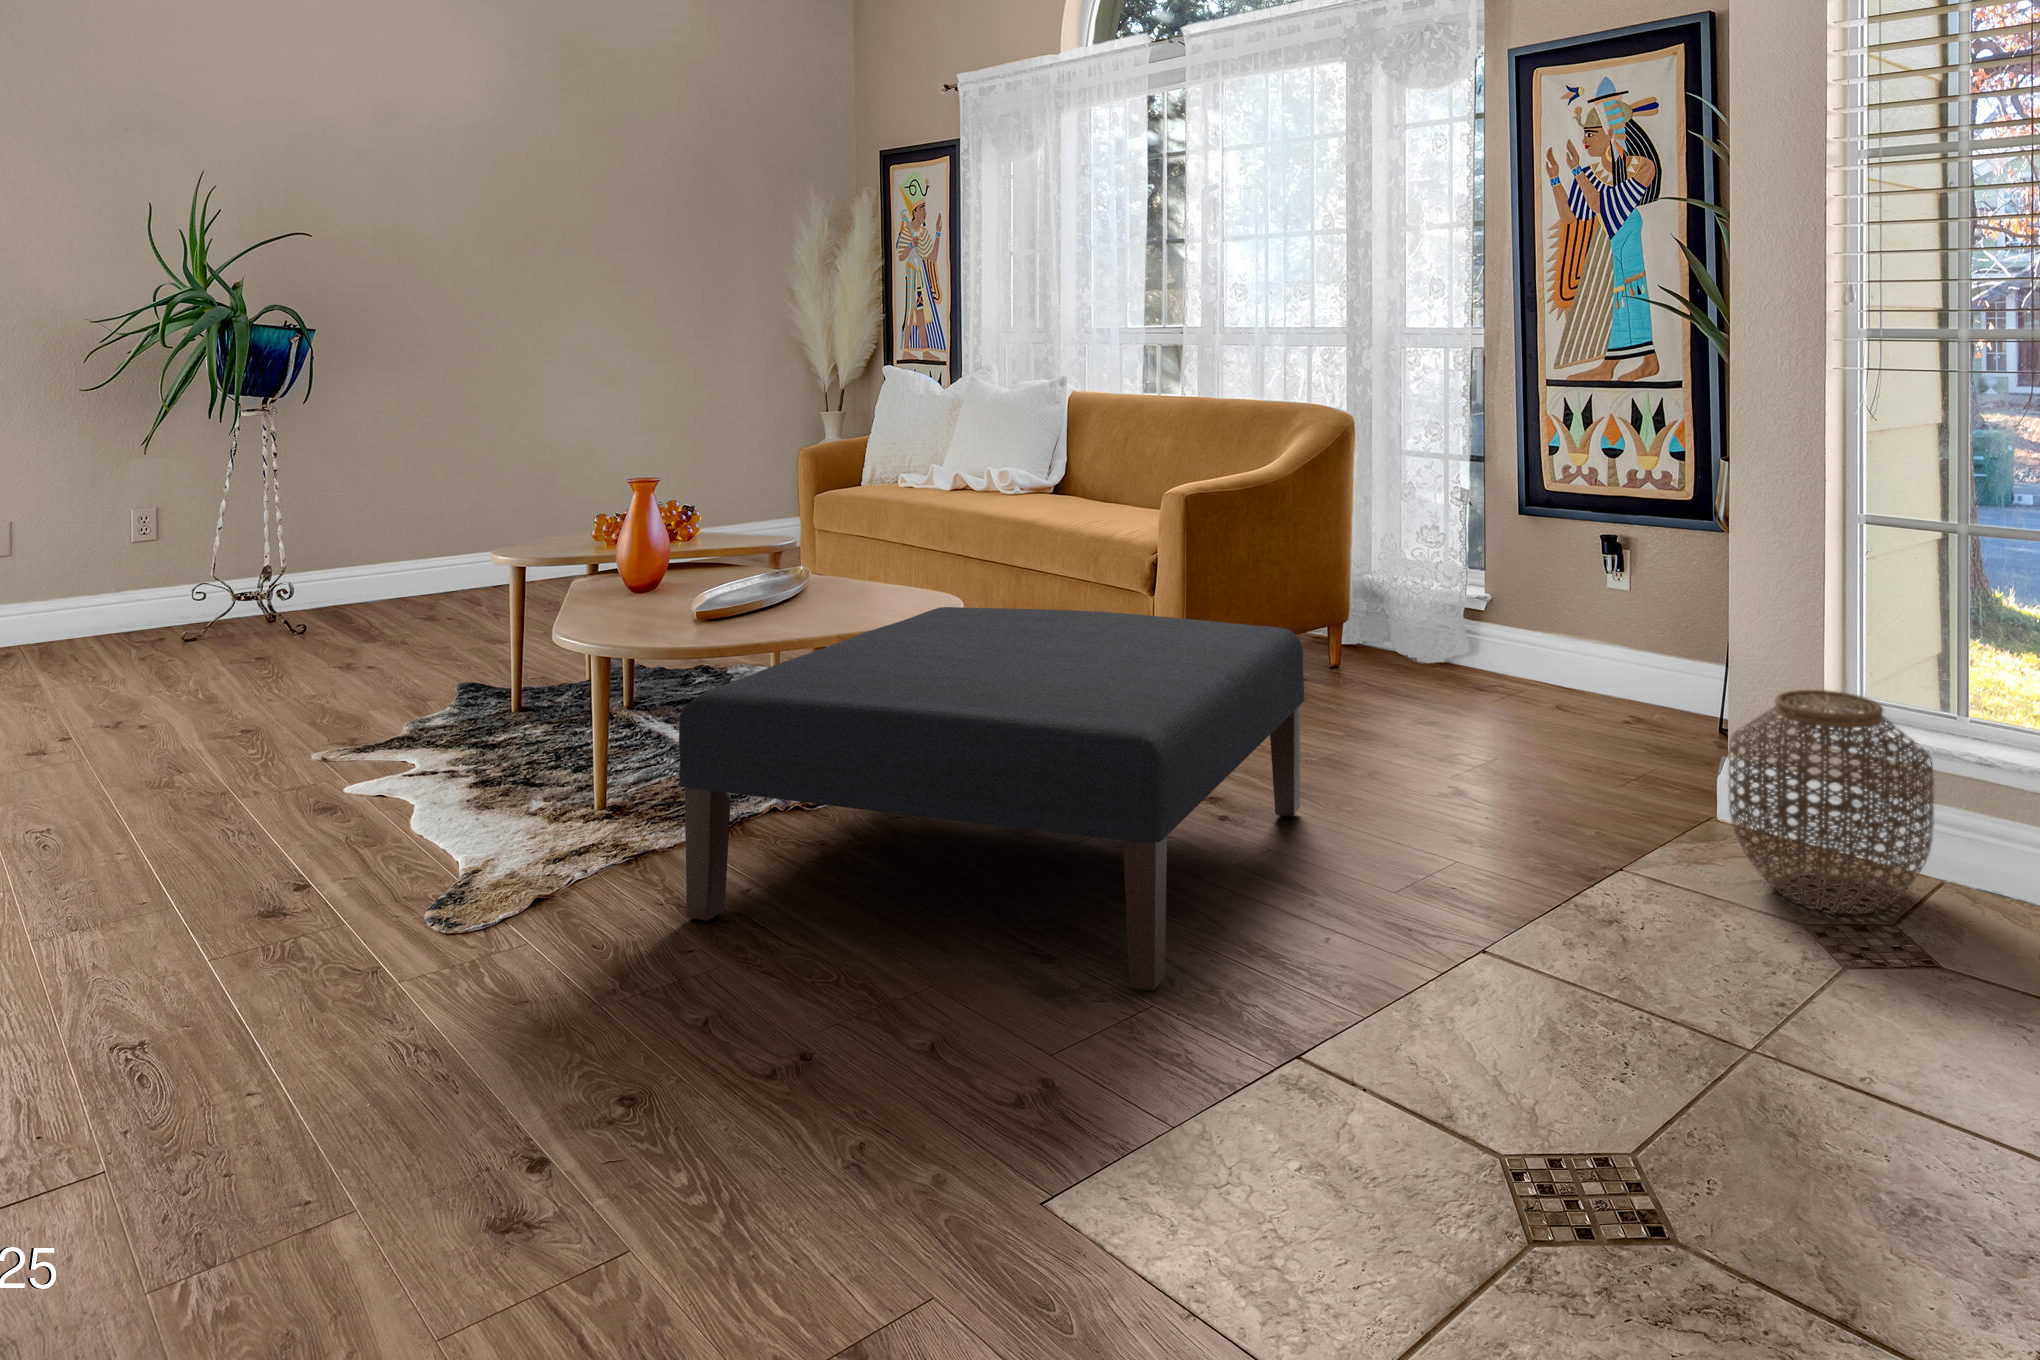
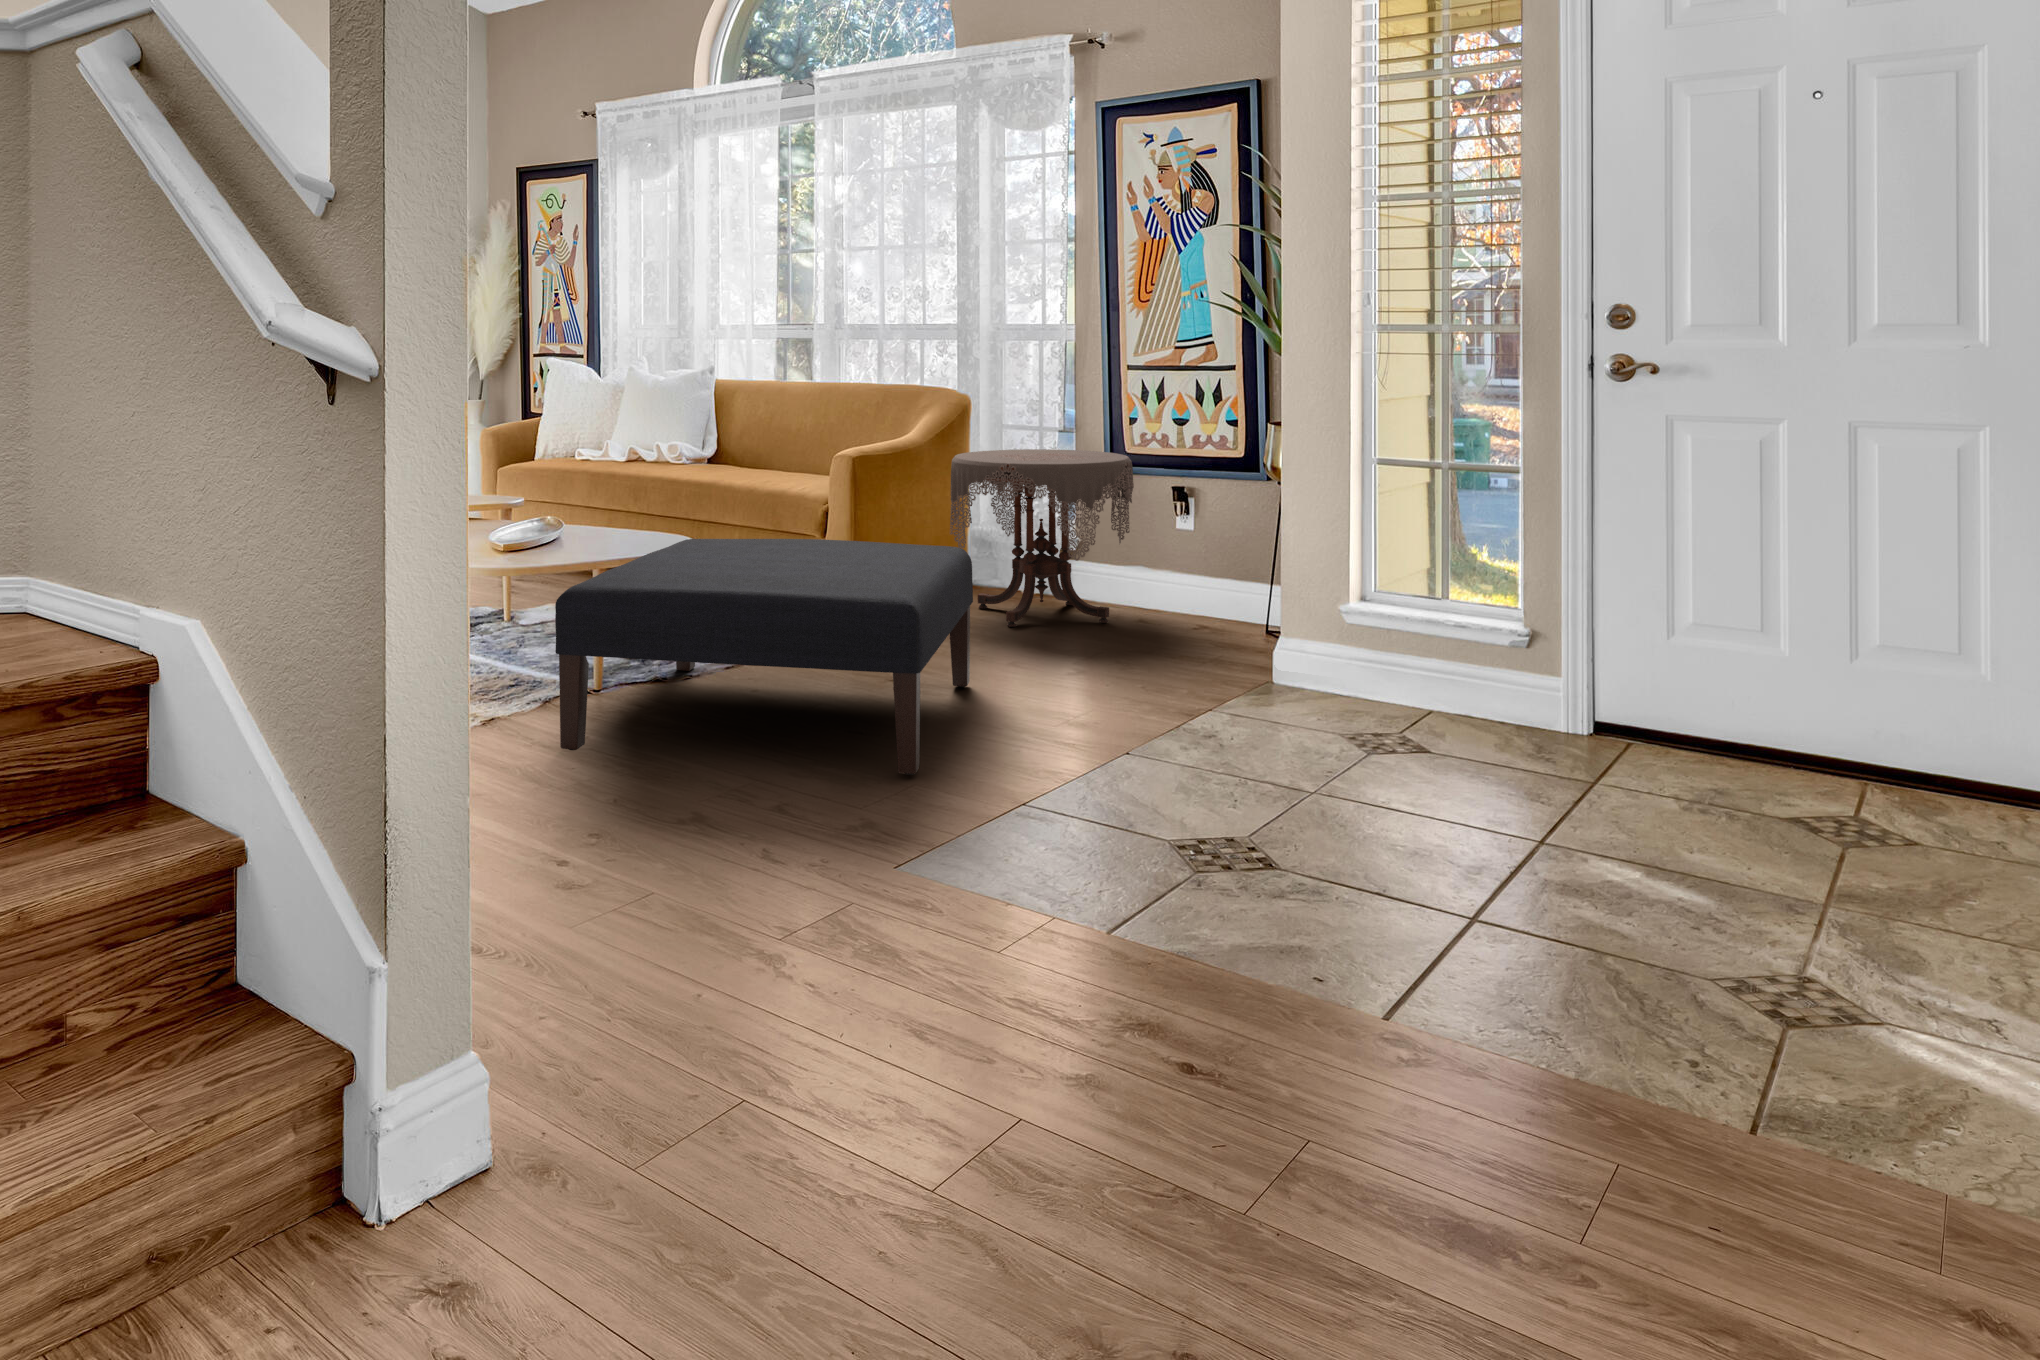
side table: none [1316,484,1551,714] -> present [950,449,1134,627]
woven basket: present [1728,690,1934,914] -> none [1286,579,1426,729]

